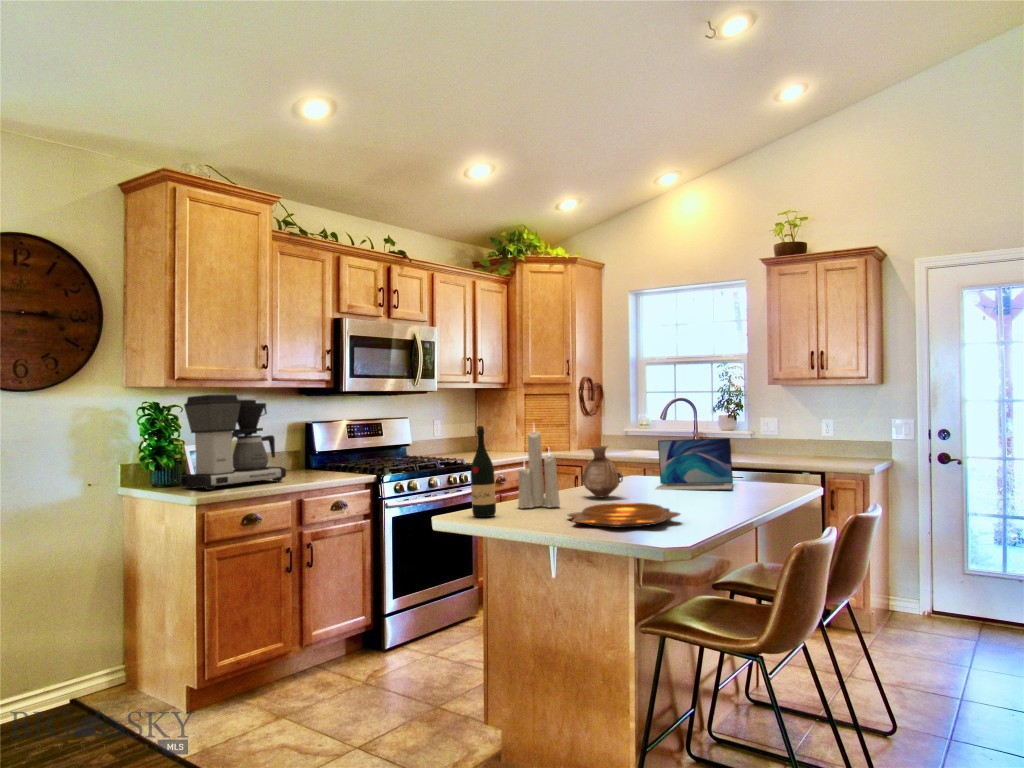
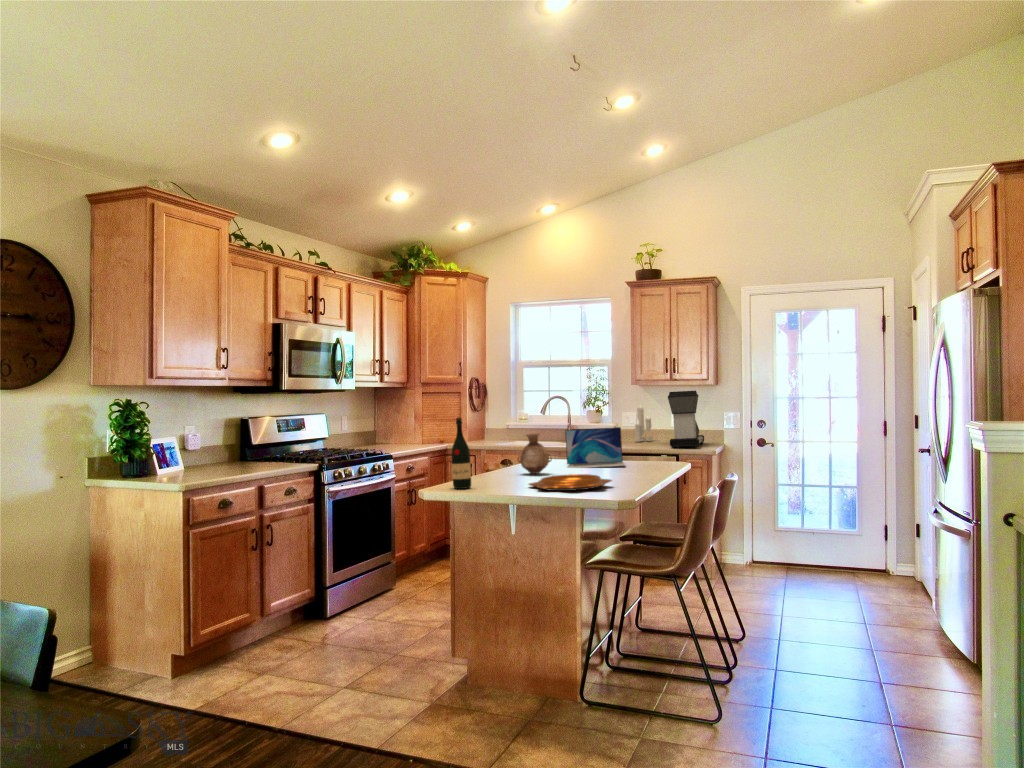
coffee maker: present [181,395,286,490] -> present [668,391,704,448]
candle: present [518,429,560,508] -> present [635,407,653,442]

